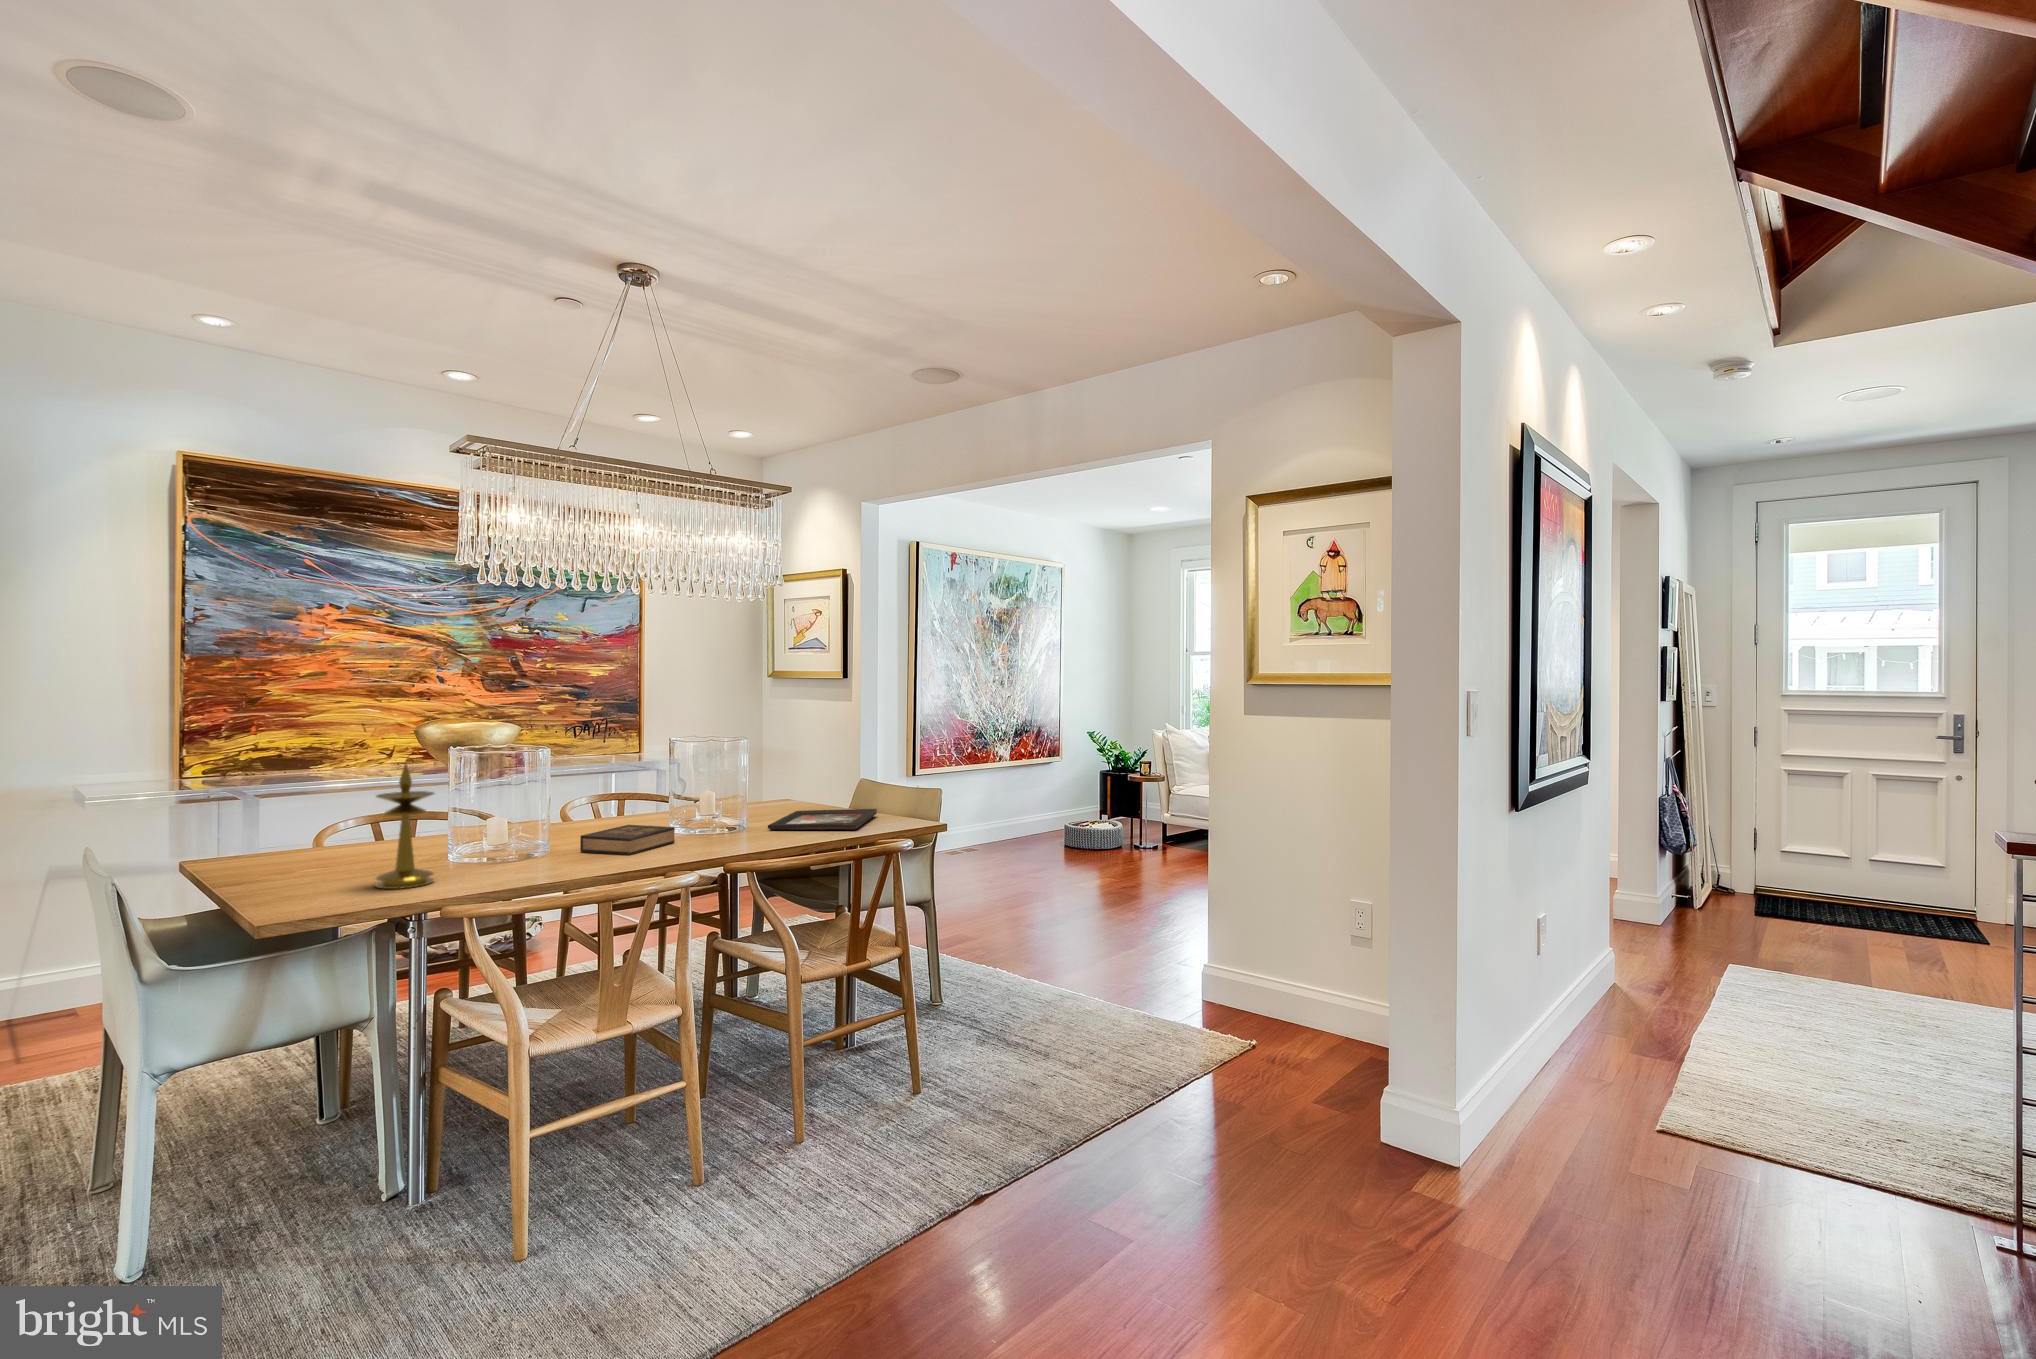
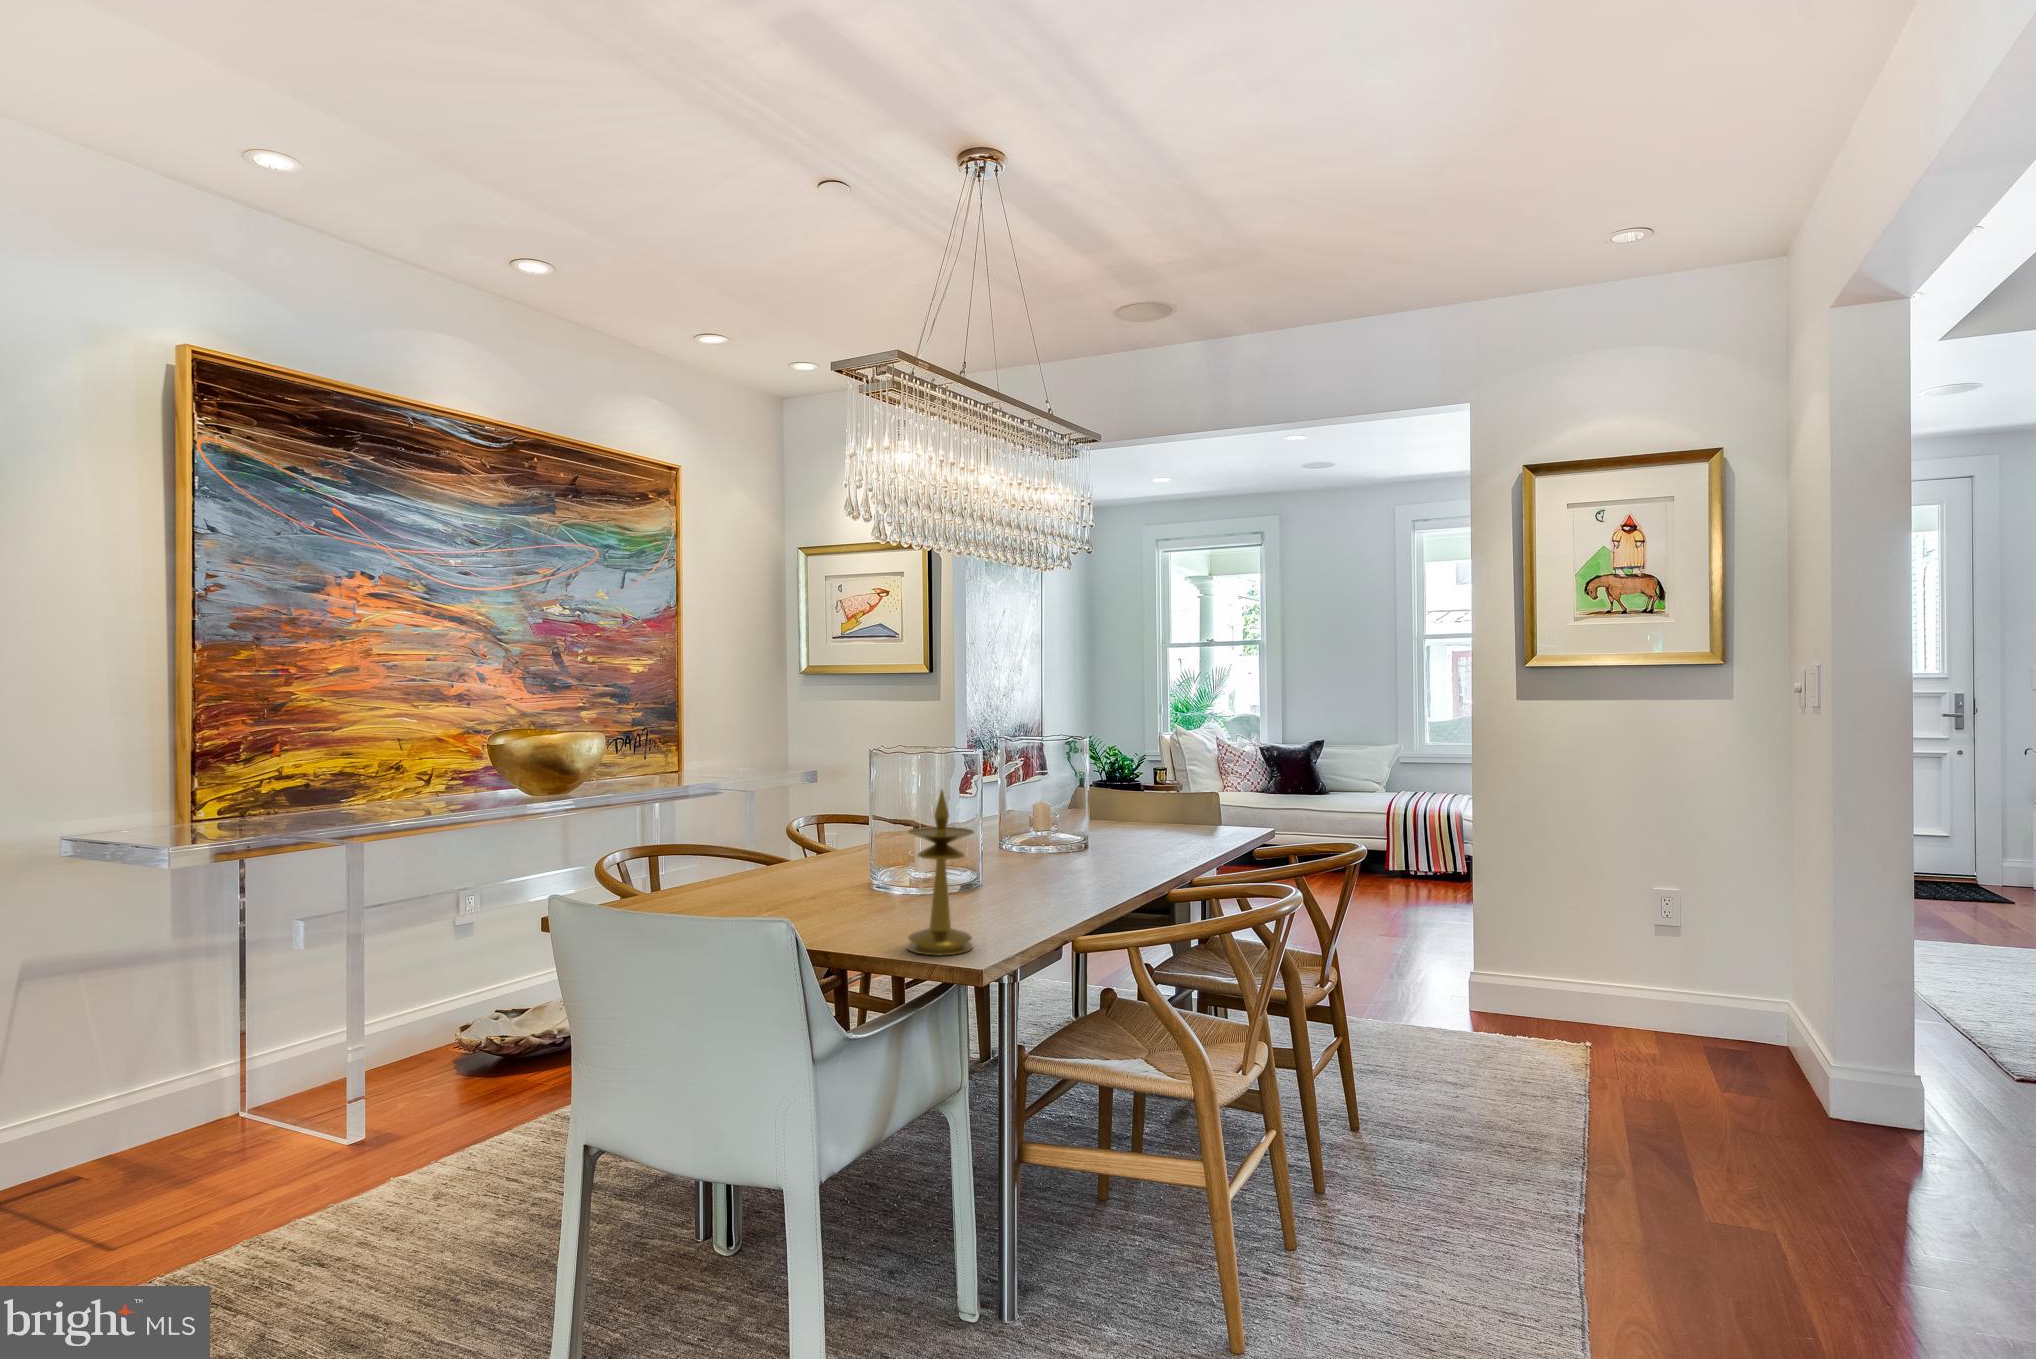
decorative tray: present [768,809,877,830] -> none [1089,833,1225,862]
hardback book: present [580,825,675,855] -> none [1004,862,1077,899]

